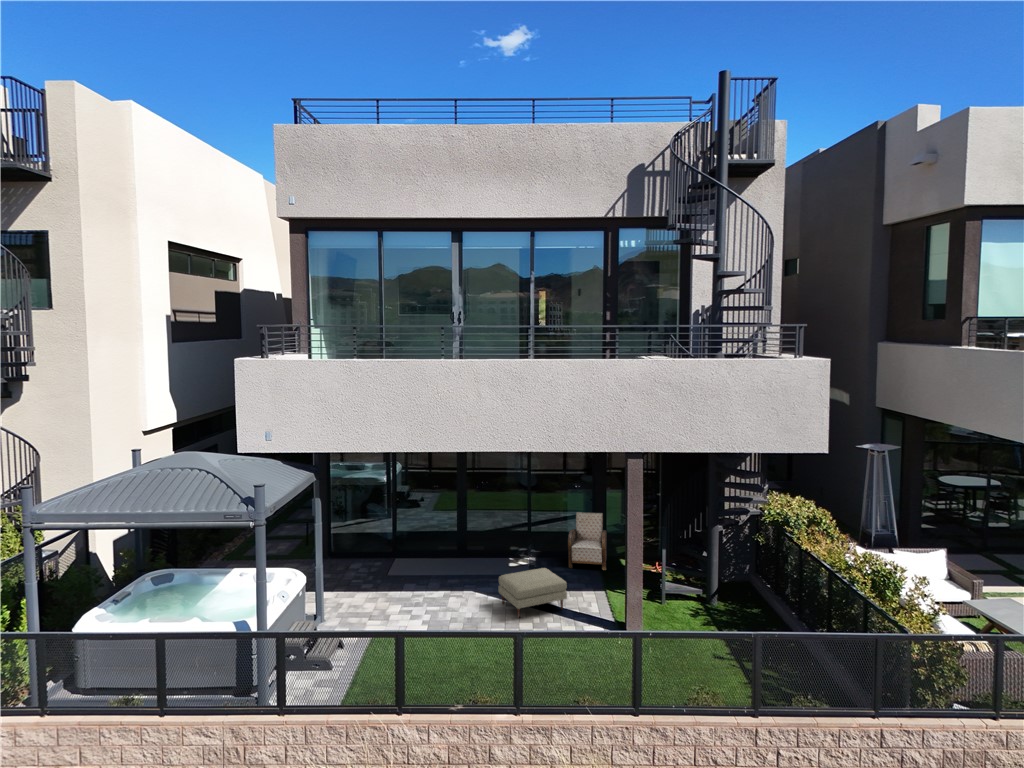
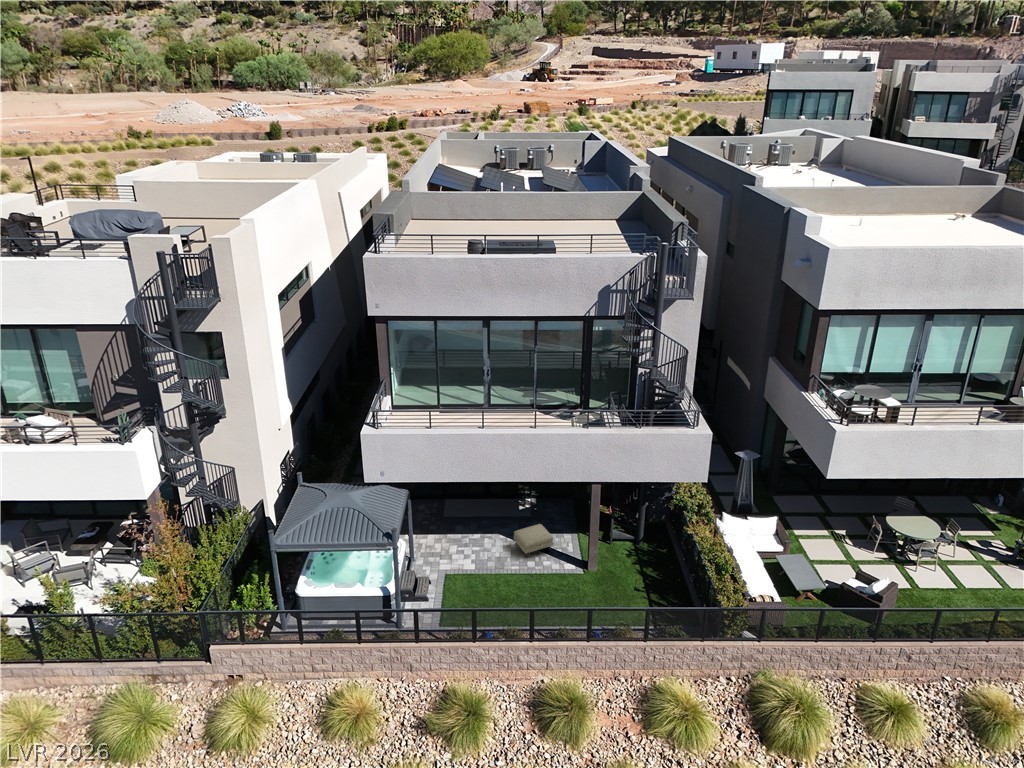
armchair: present [568,512,606,570] -> none [553,476,576,514]

